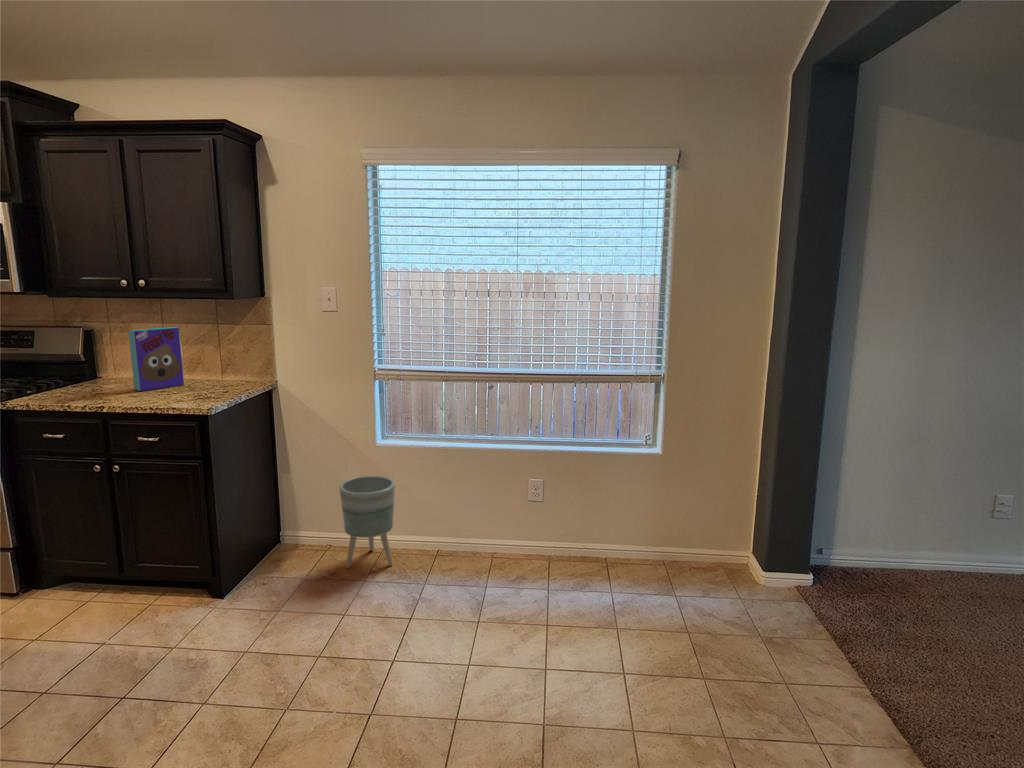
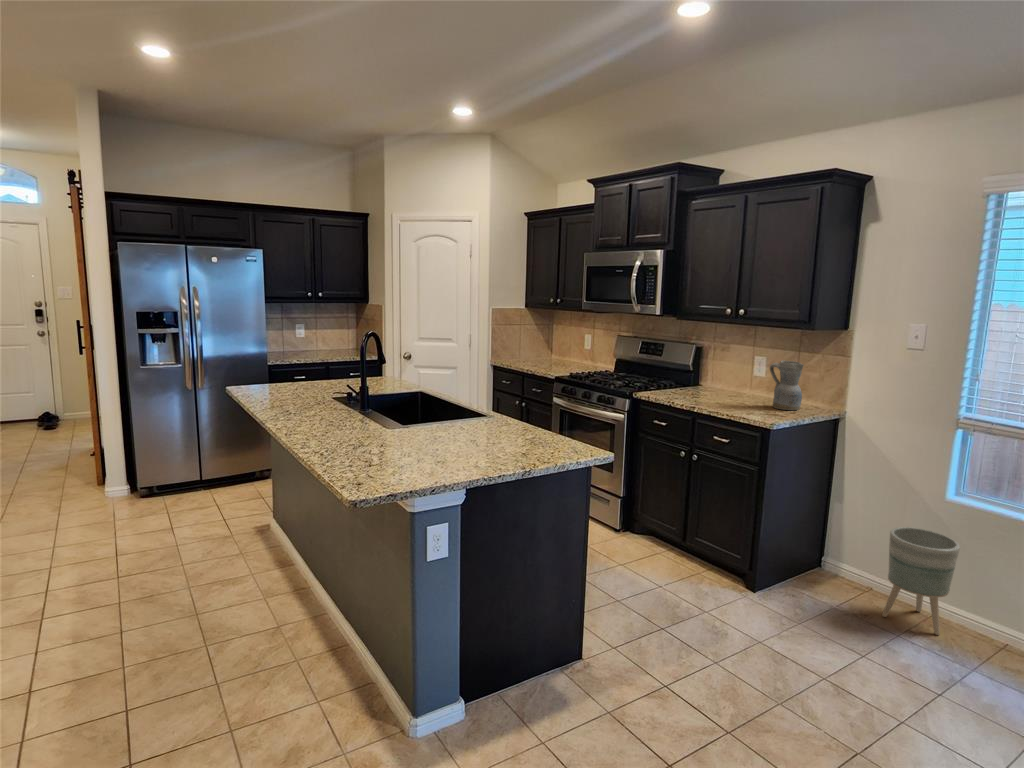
cereal box: present [128,327,184,391] -> none [721,350,765,401]
ceramic pitcher: none [189,335,232,390] -> present [770,361,803,410]

